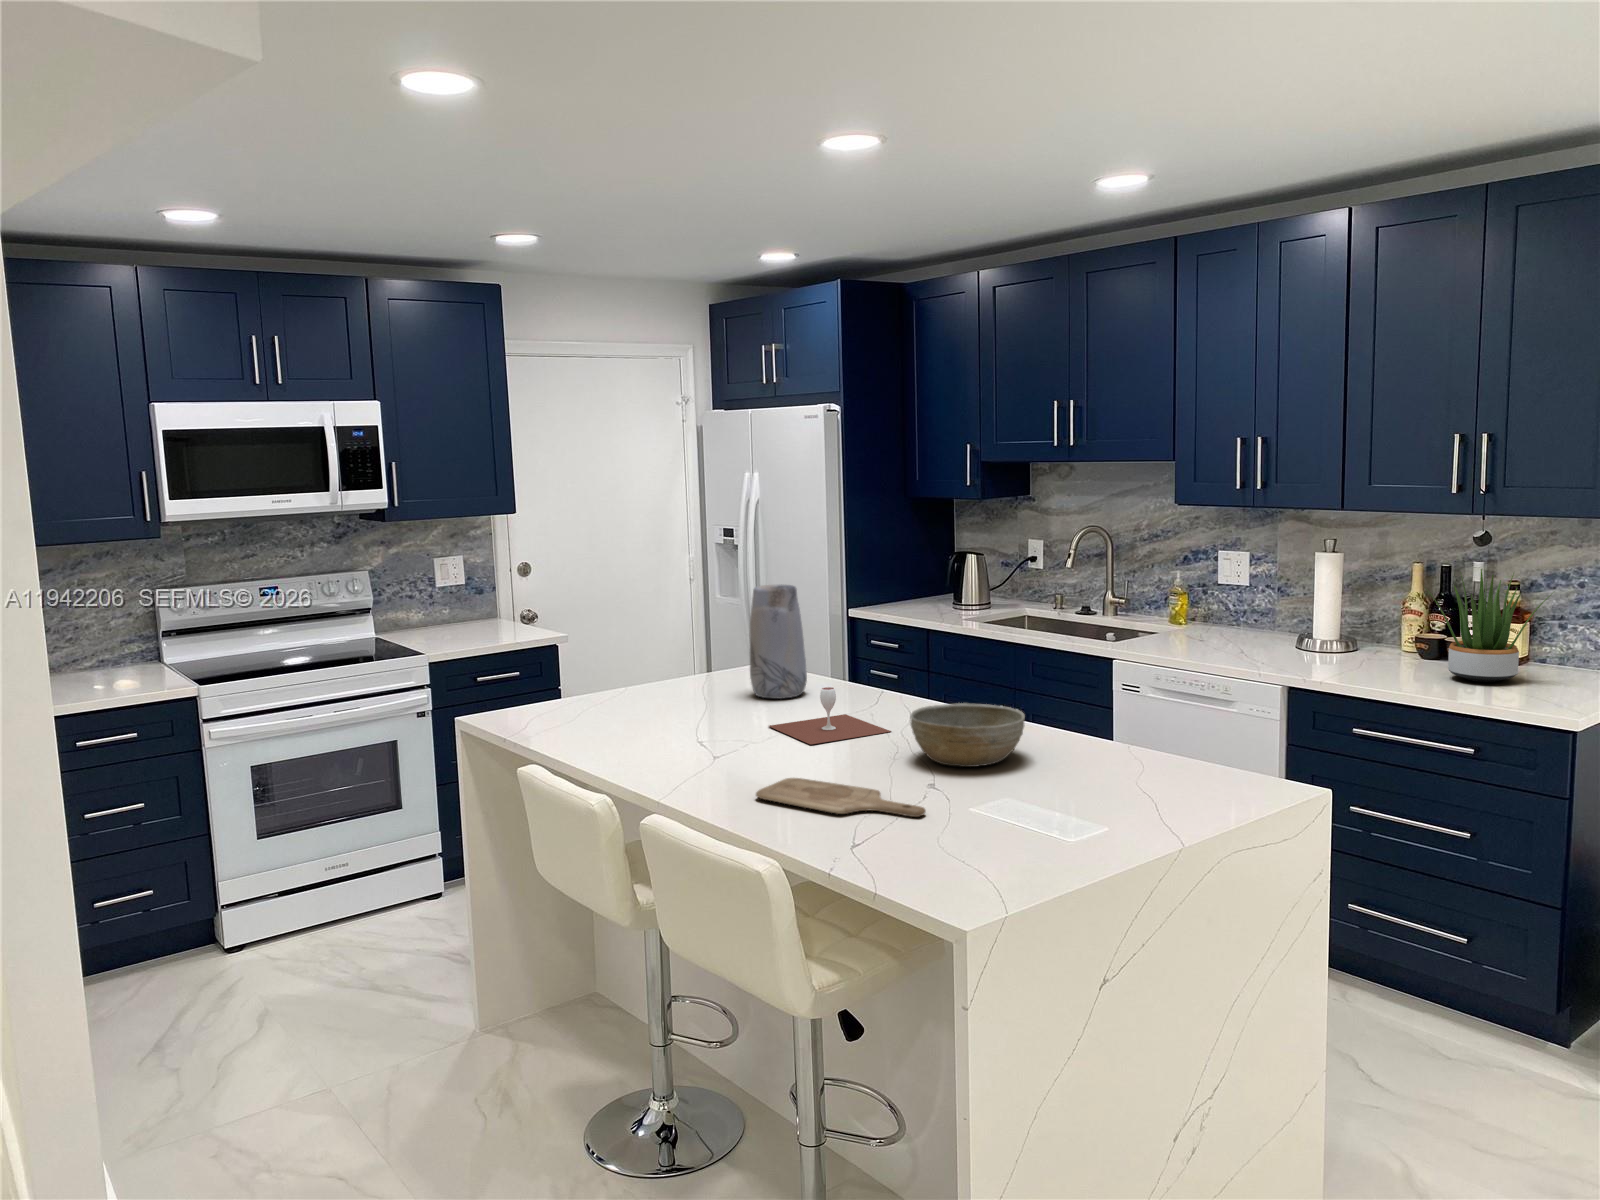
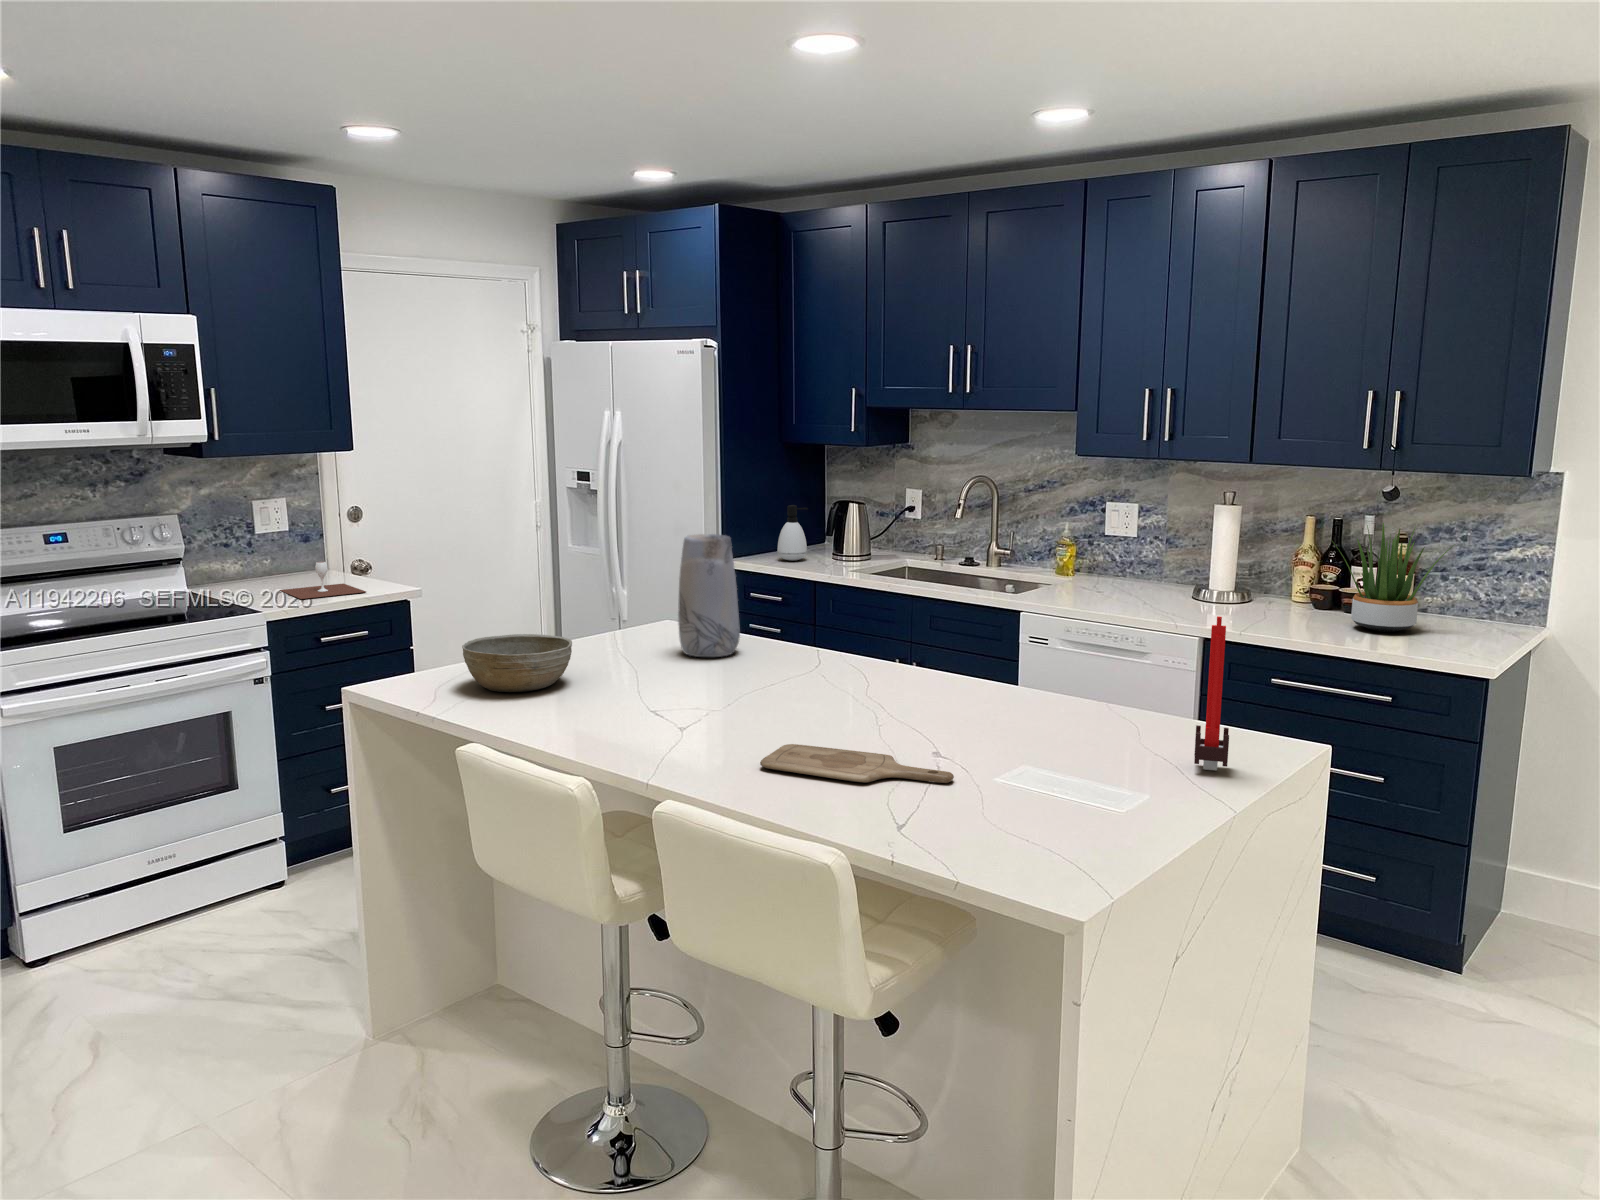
soap dispenser: none [905,557,933,610] -> present [777,505,808,561]
candle: none [1166,661,1205,814] -> present [1194,616,1229,770]
wine glass: present [769,687,891,745] -> present [280,562,366,599]
bowl: present [910,703,1025,767] -> present [462,634,572,692]

